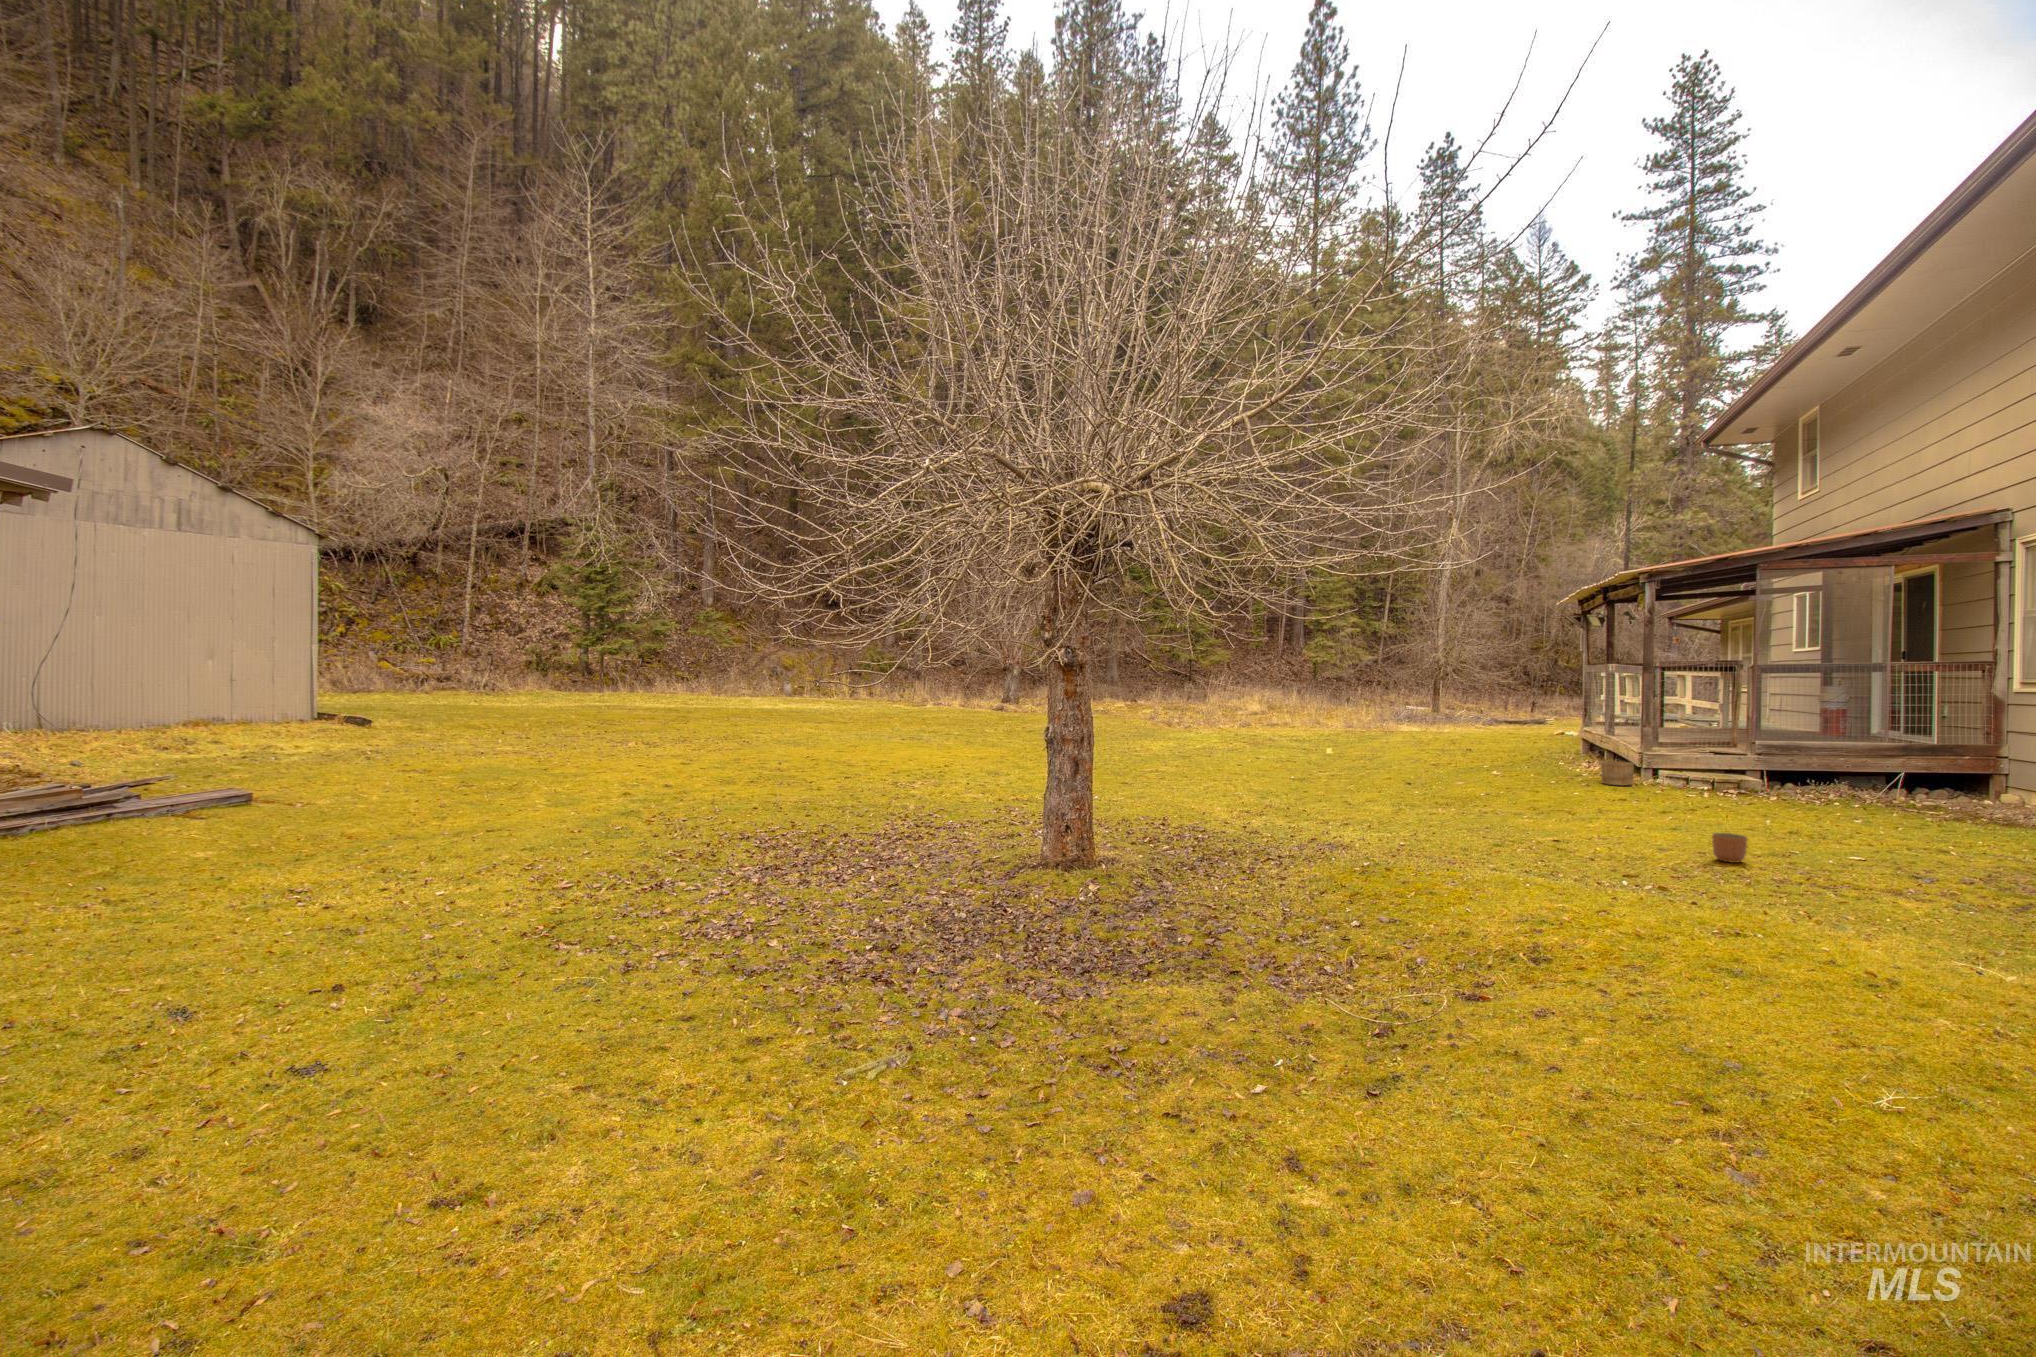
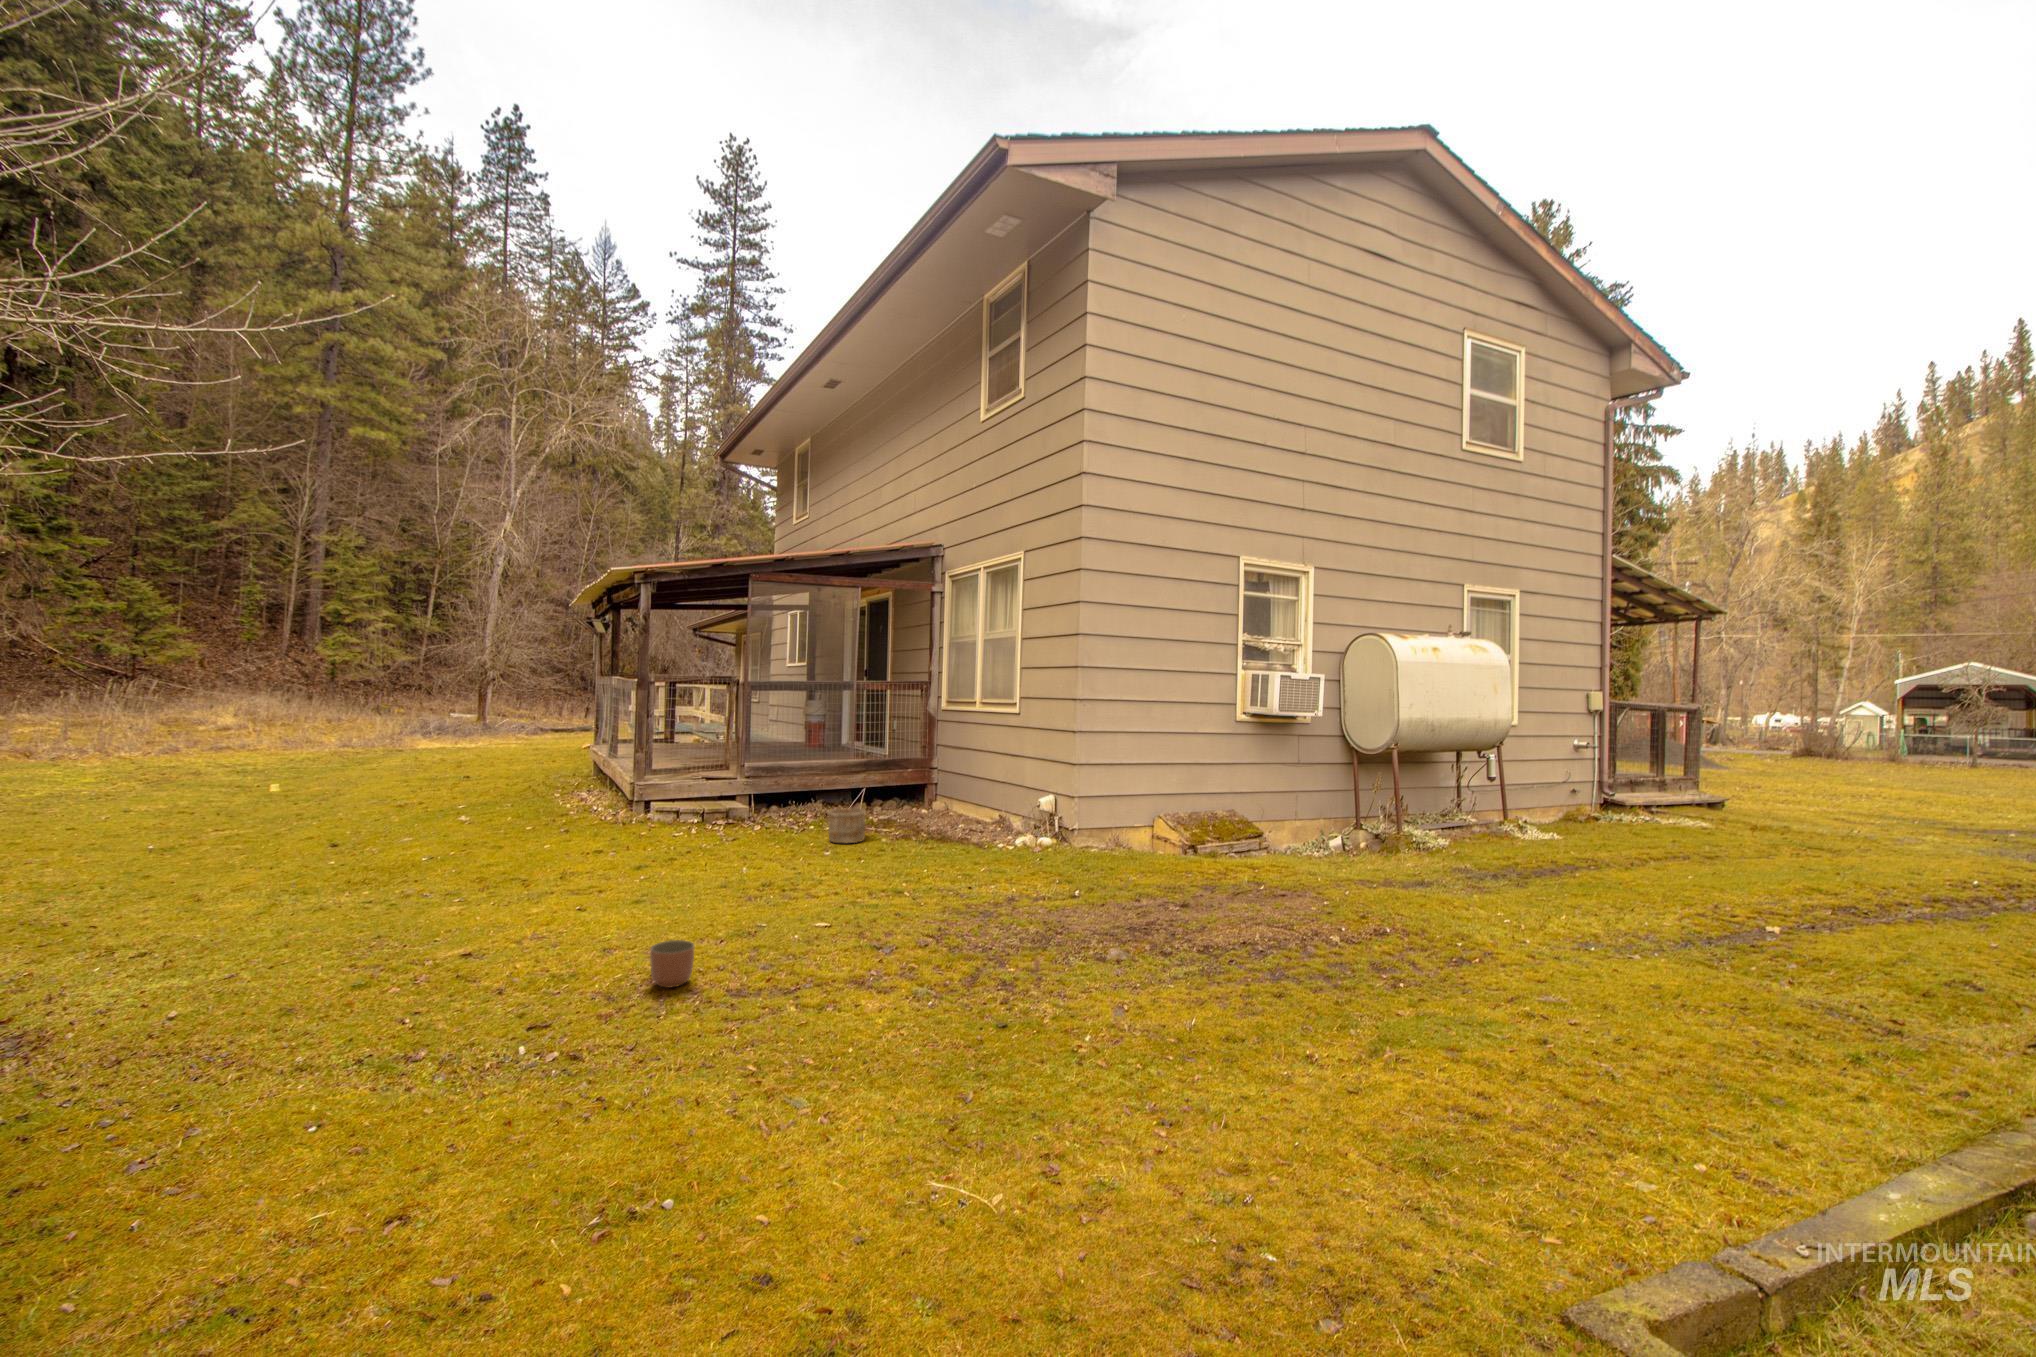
wooden bucket: present [1601,761,1634,785] -> present [828,808,866,843]

